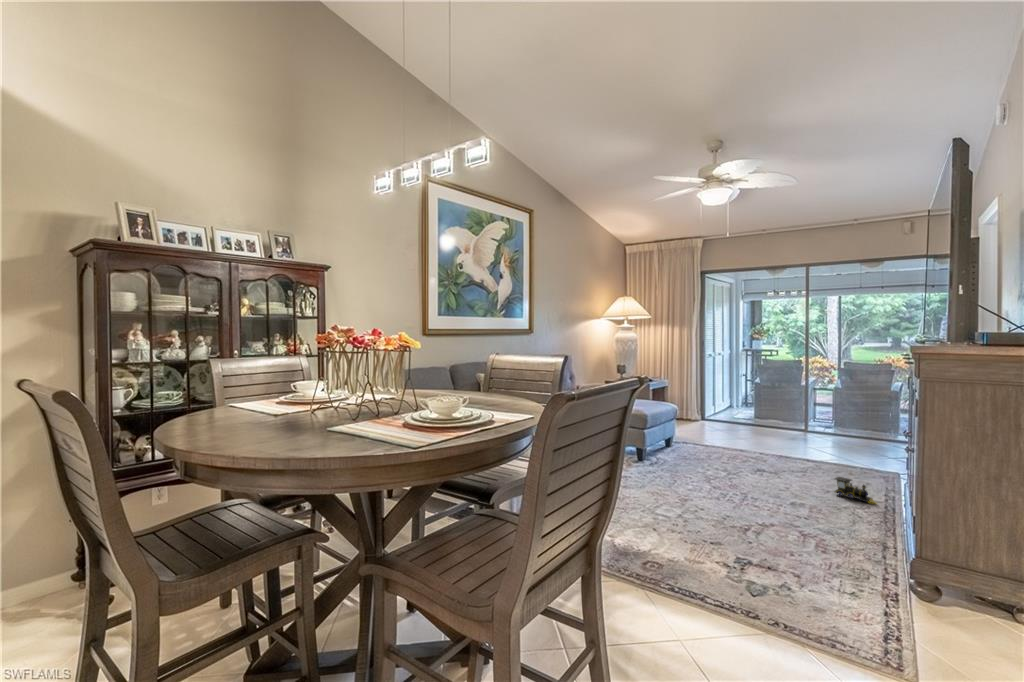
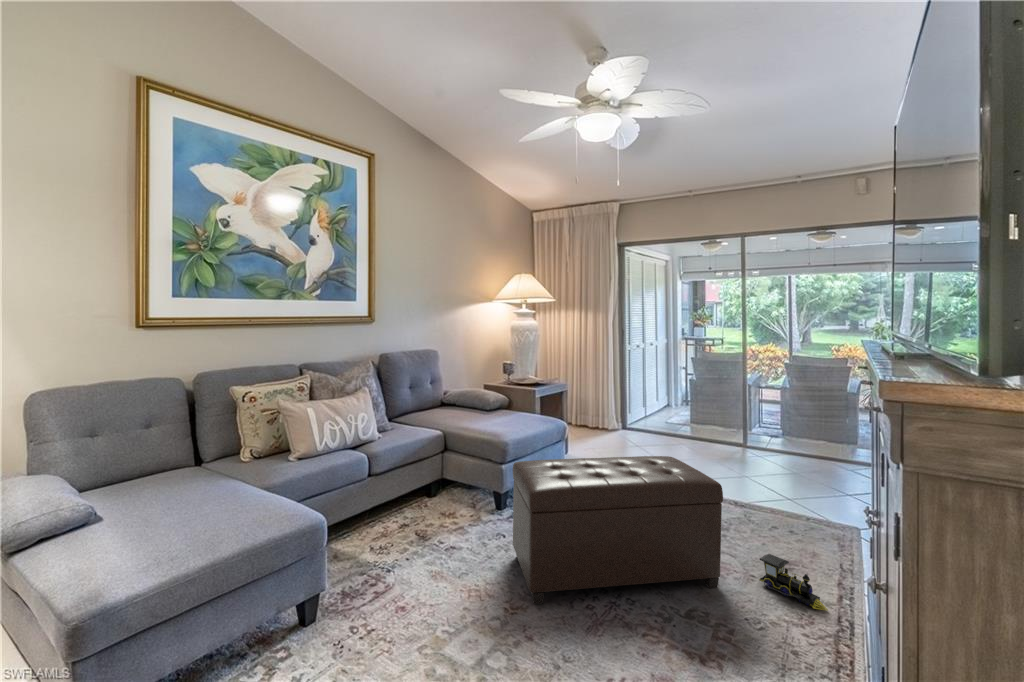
ottoman: none [669,420,810,499] -> present [513,456,723,604]

